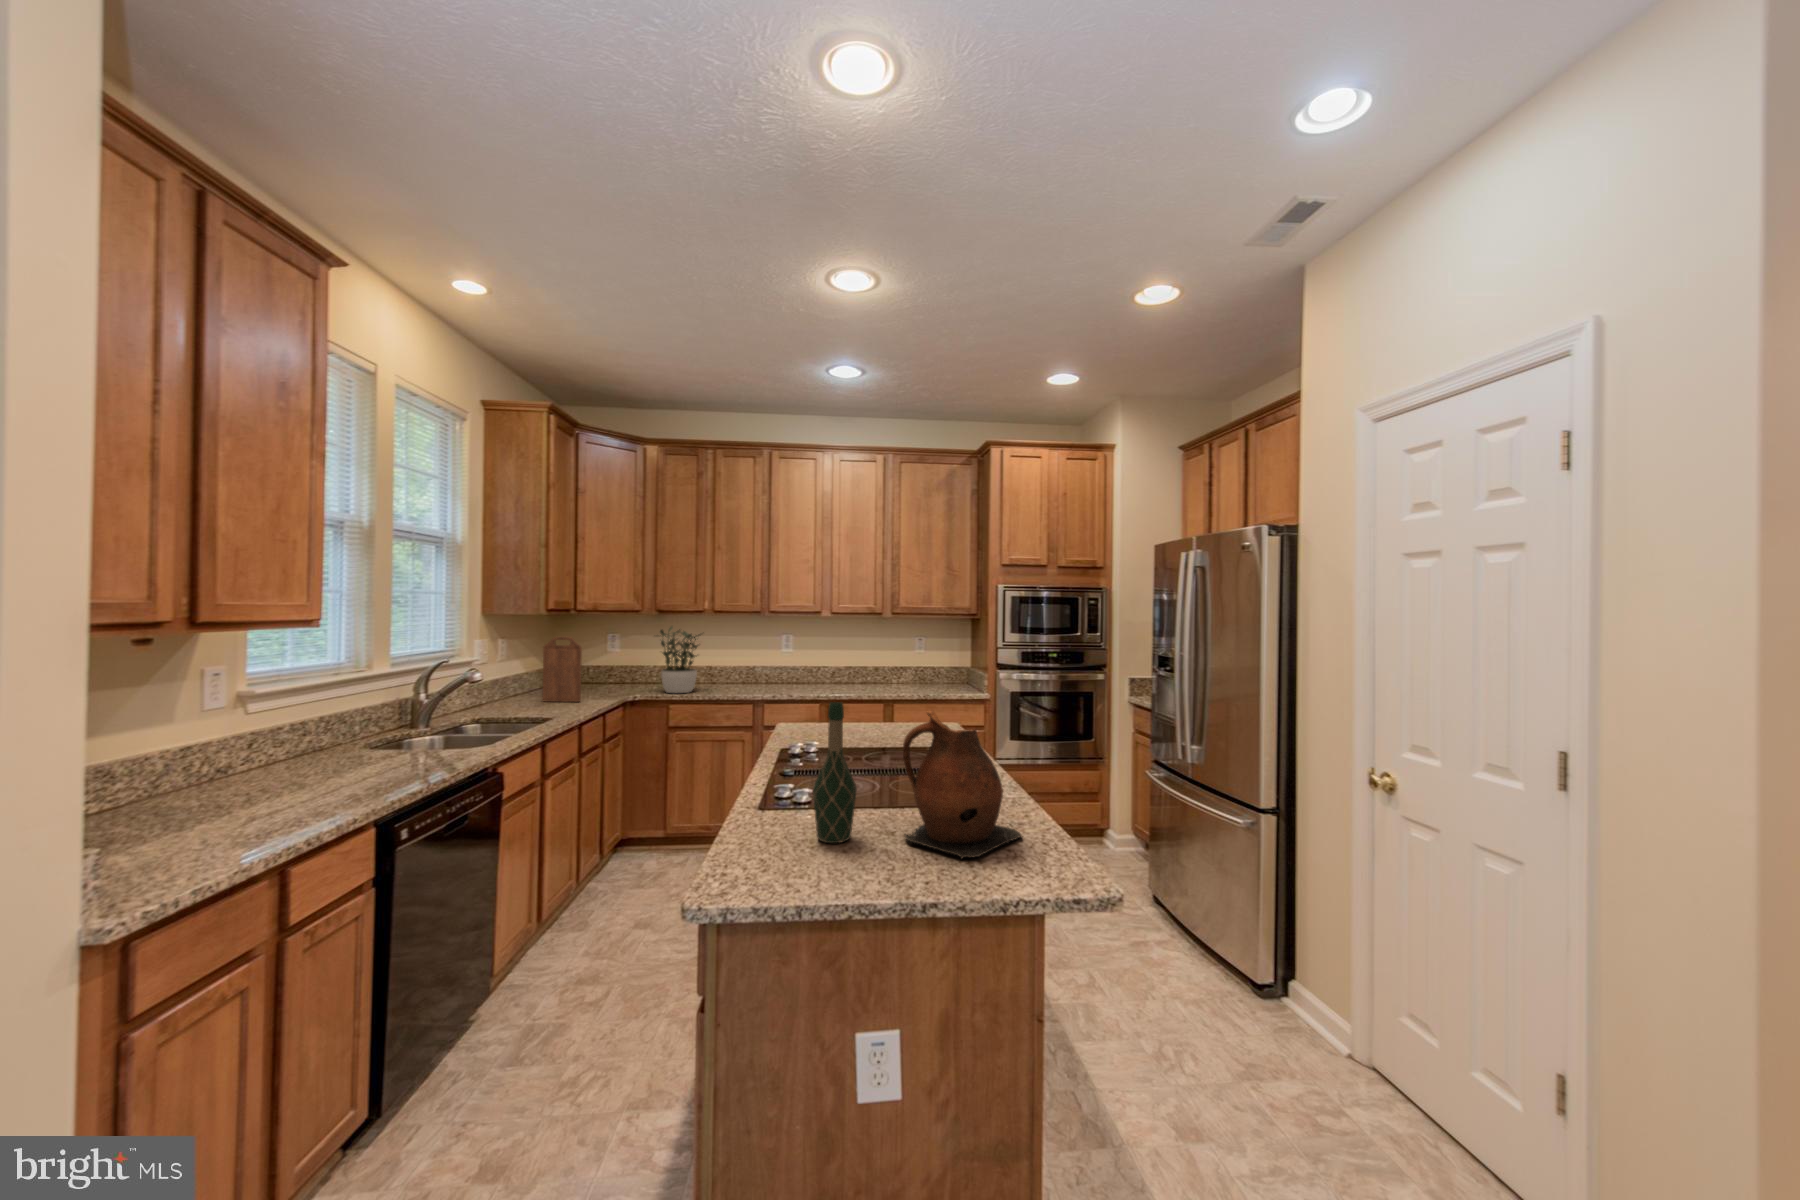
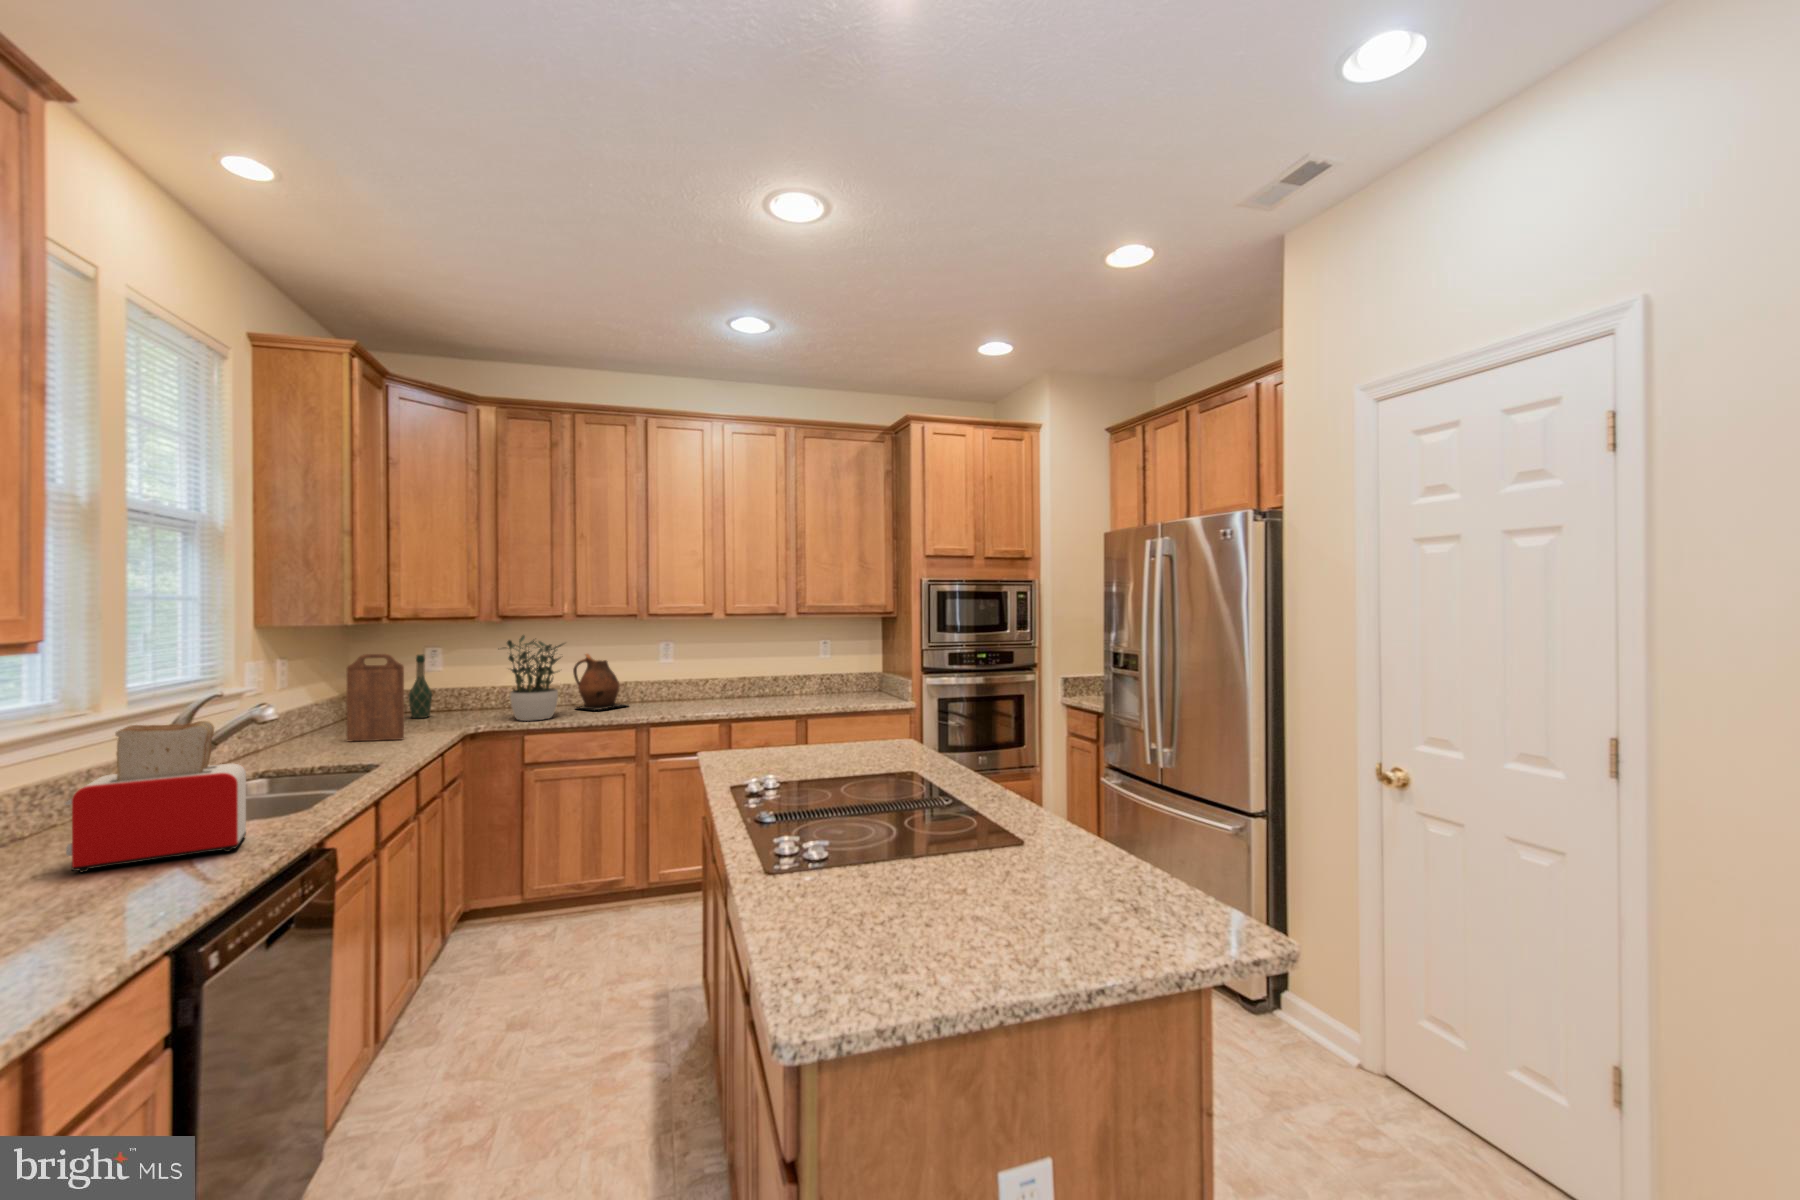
toaster: none [337,676,446,771] -> present [65,721,246,872]
wine bottle: present [813,702,857,843] -> present [409,655,432,718]
ceramic pitcher: present [903,710,1022,859] -> present [573,654,629,710]

